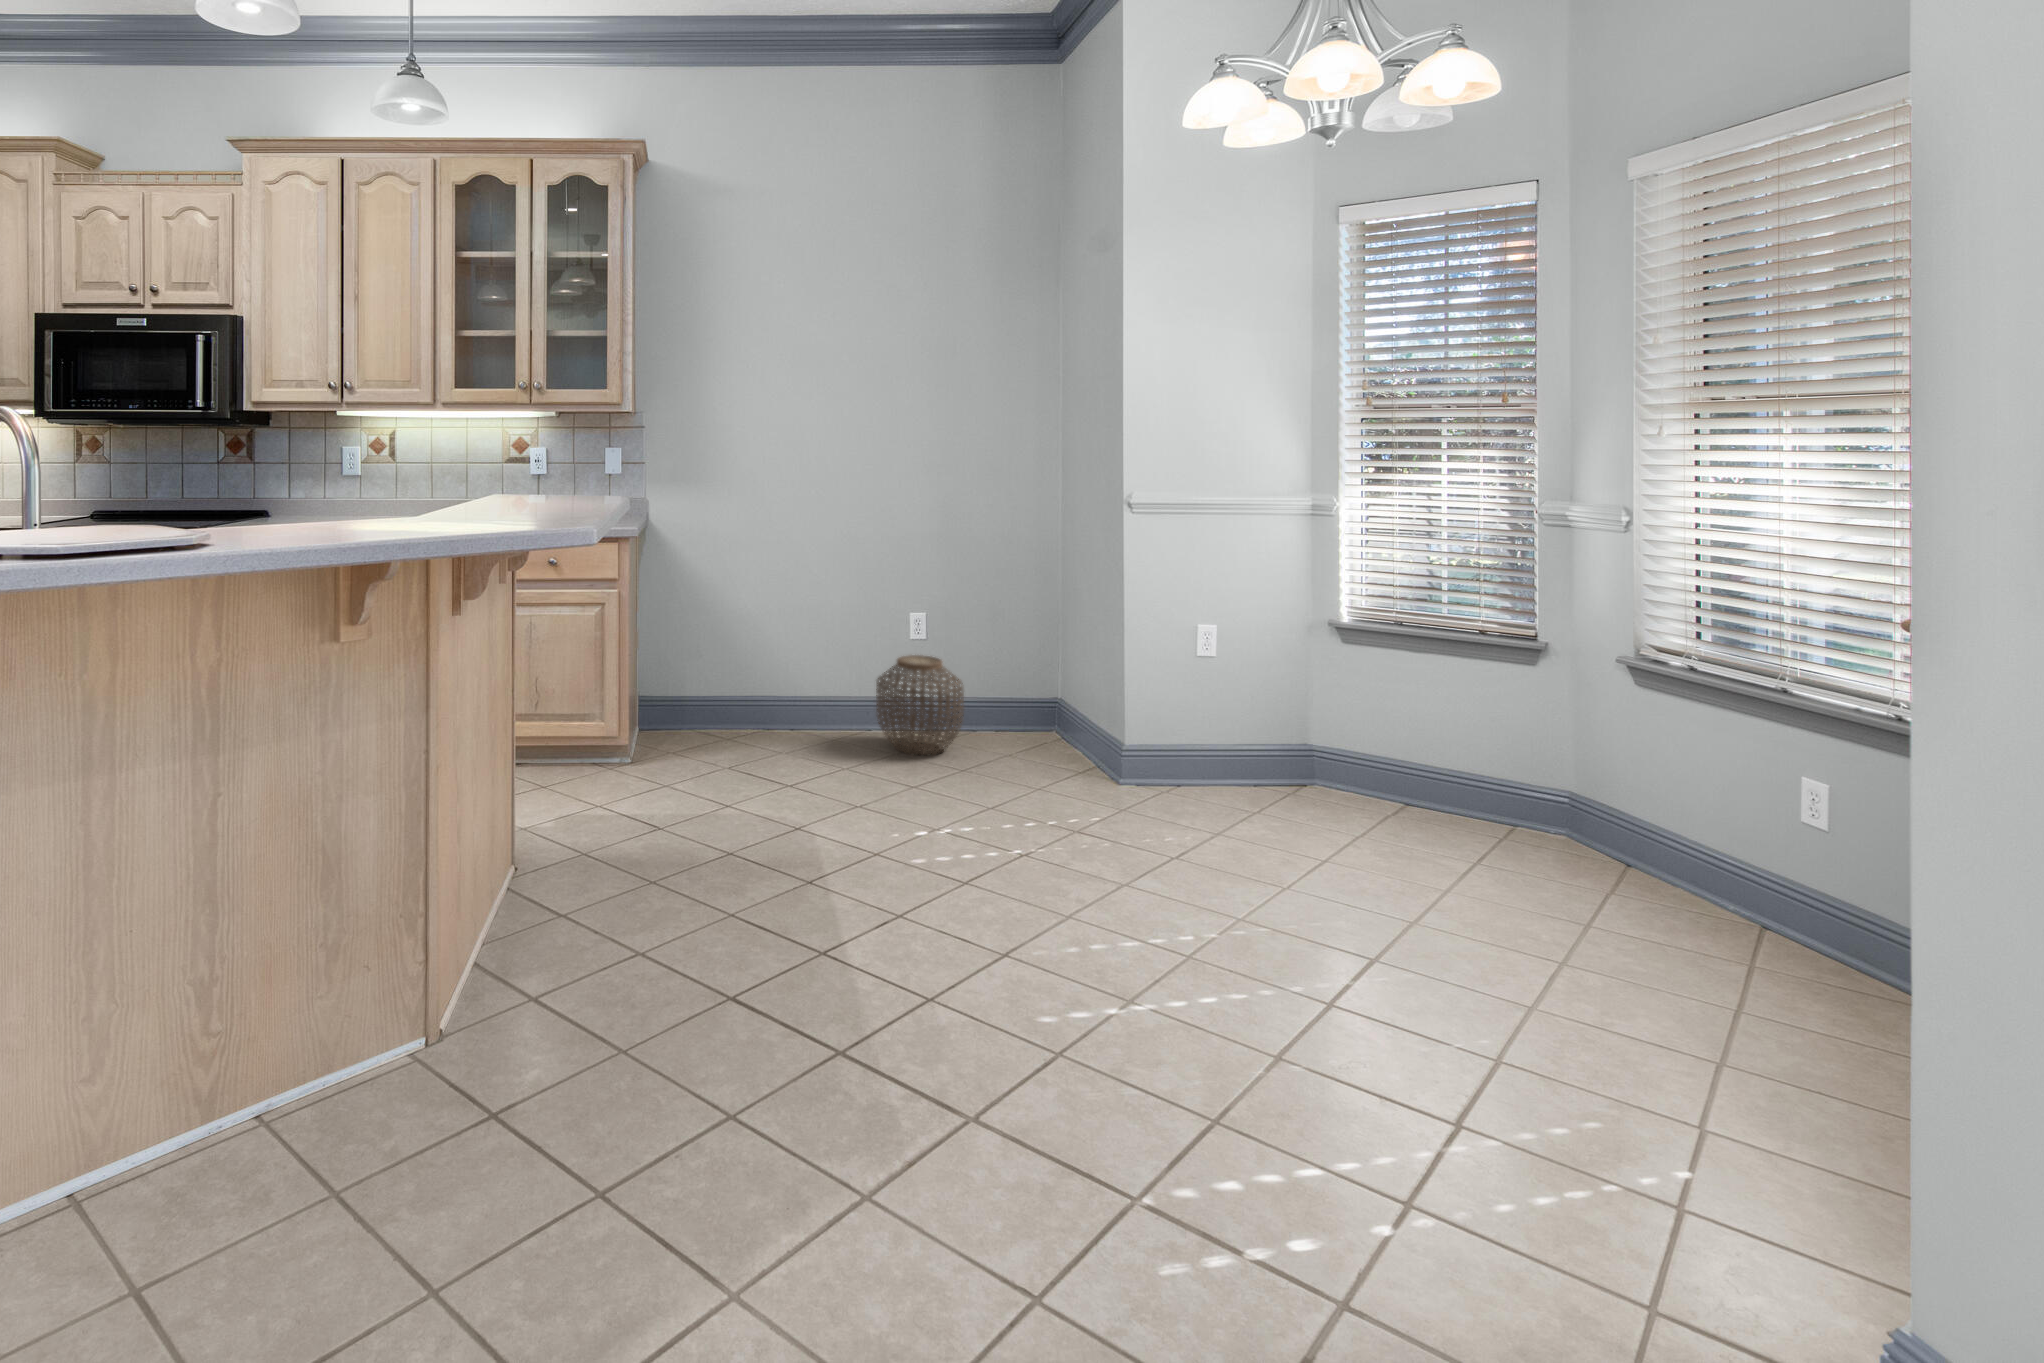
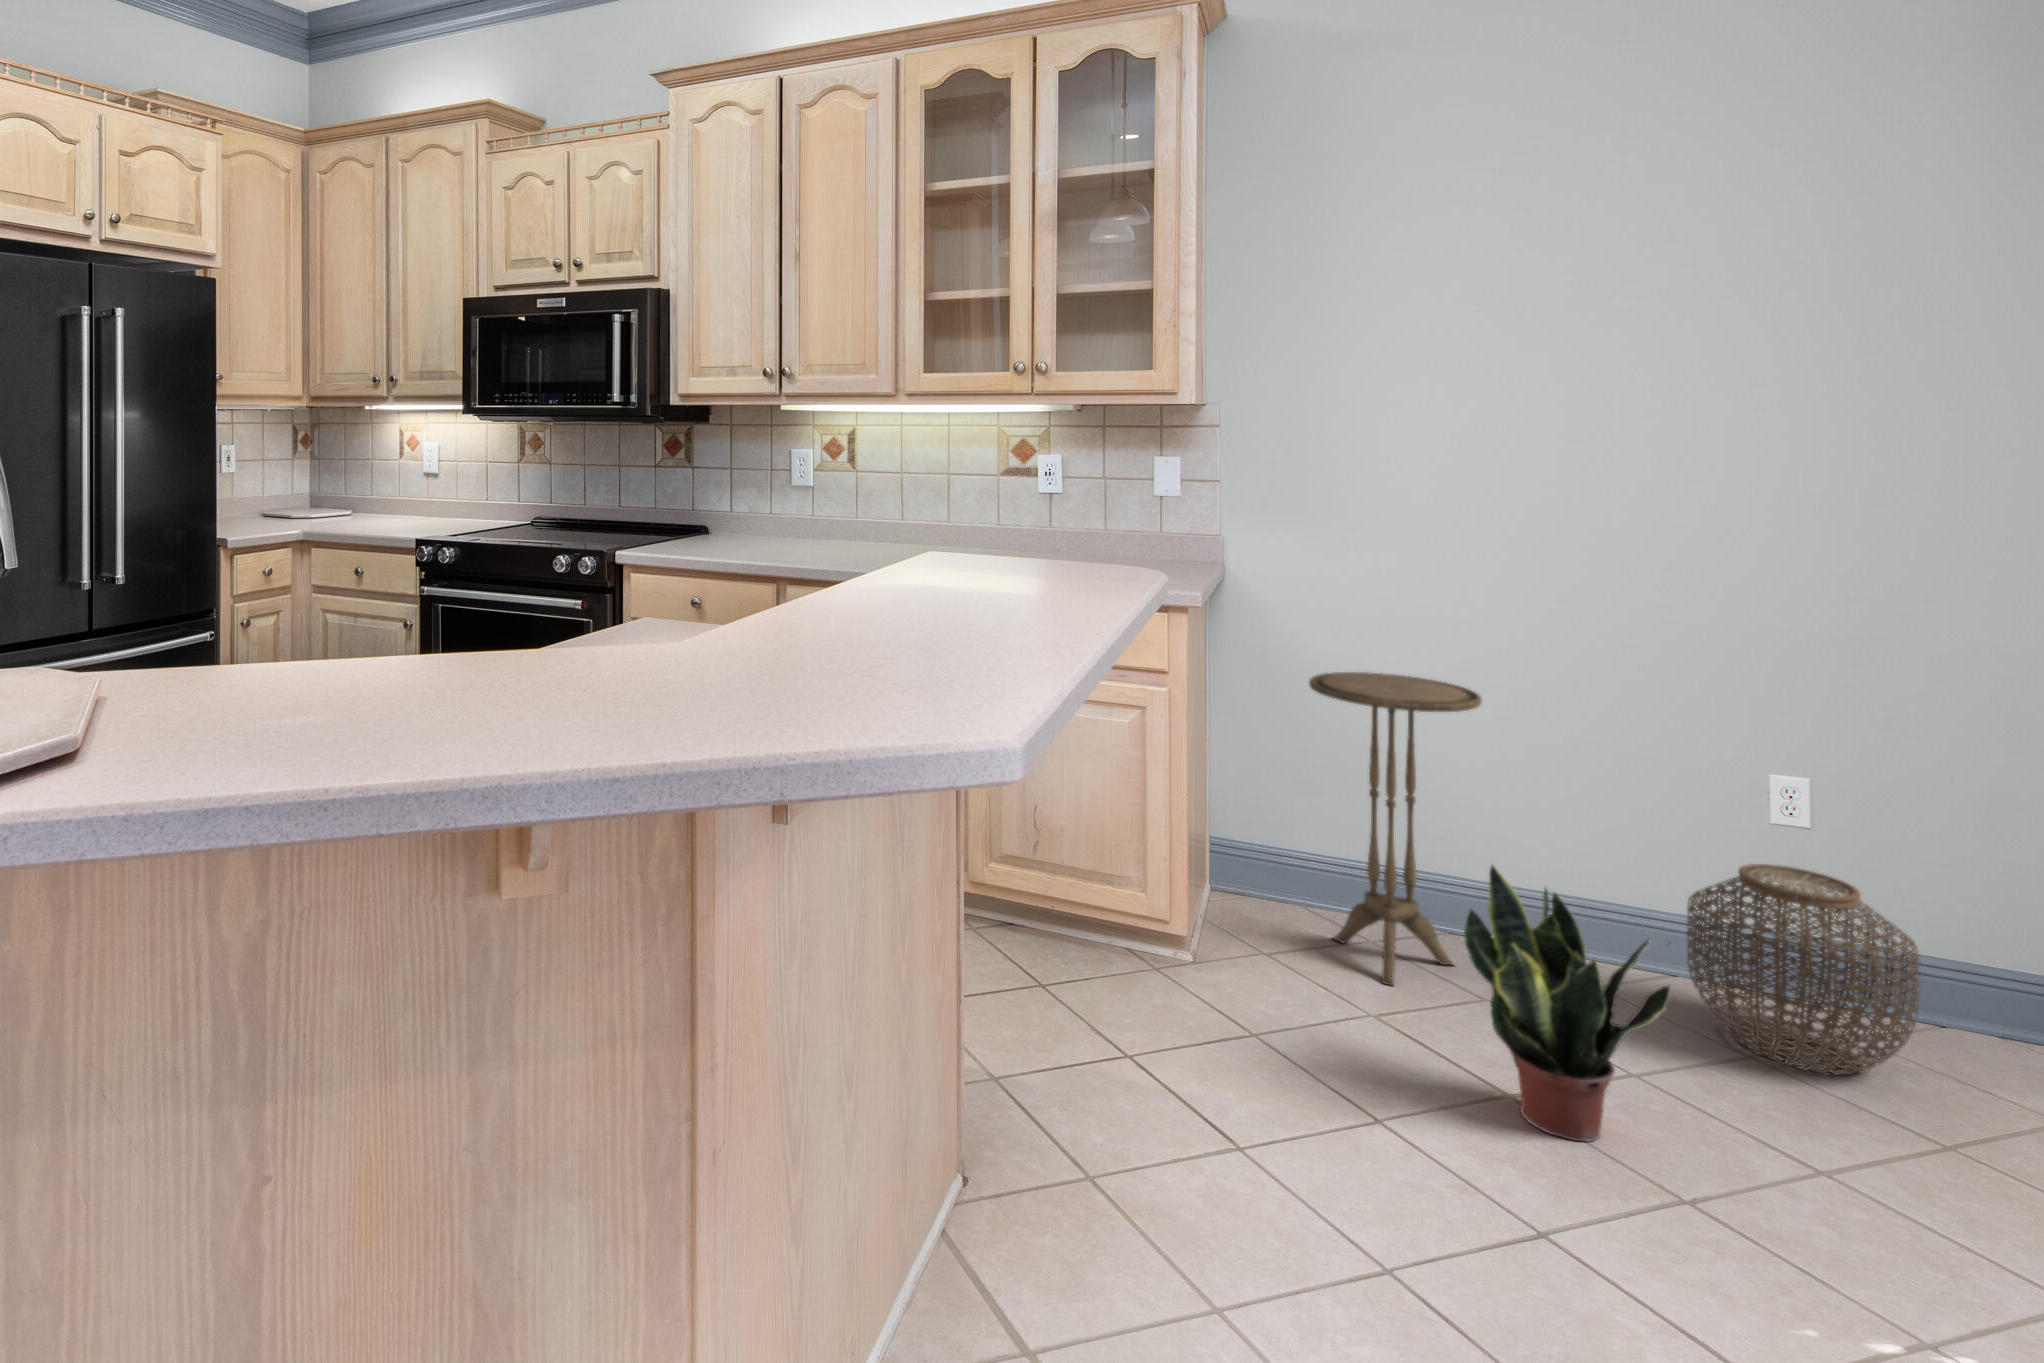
side table: none [698,576,785,757] -> present [1309,672,1482,986]
potted plant: none [779,663,867,801] -> present [1464,865,1670,1142]

